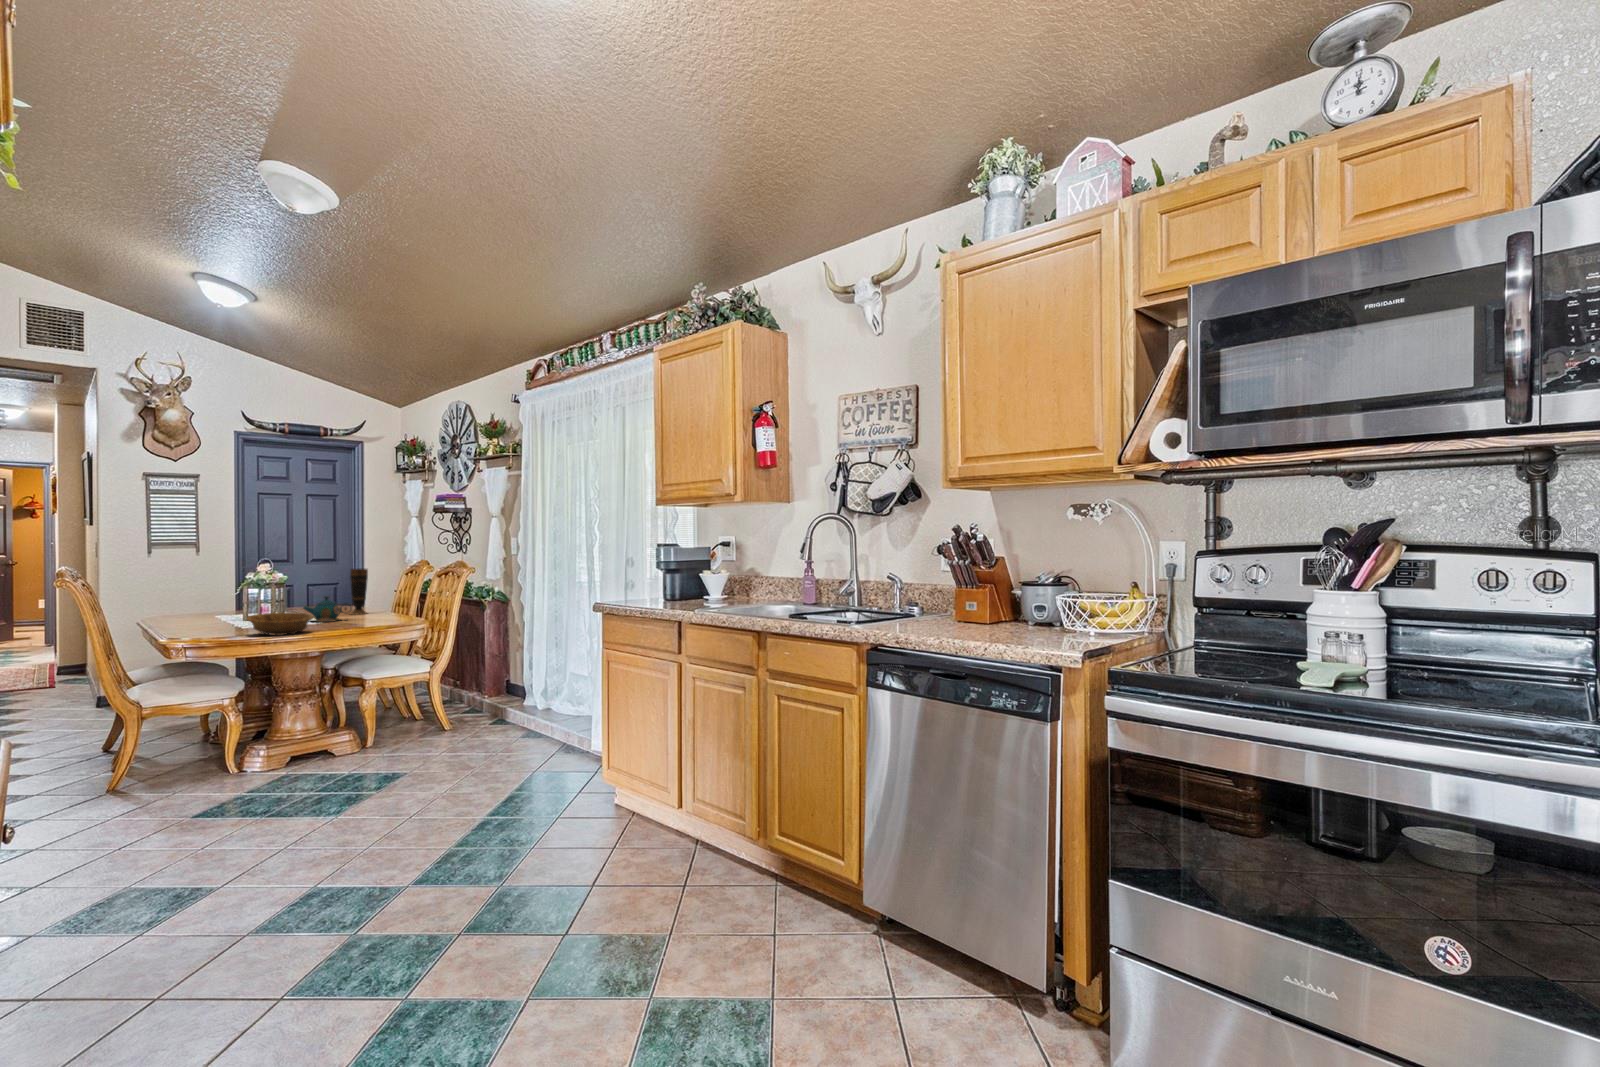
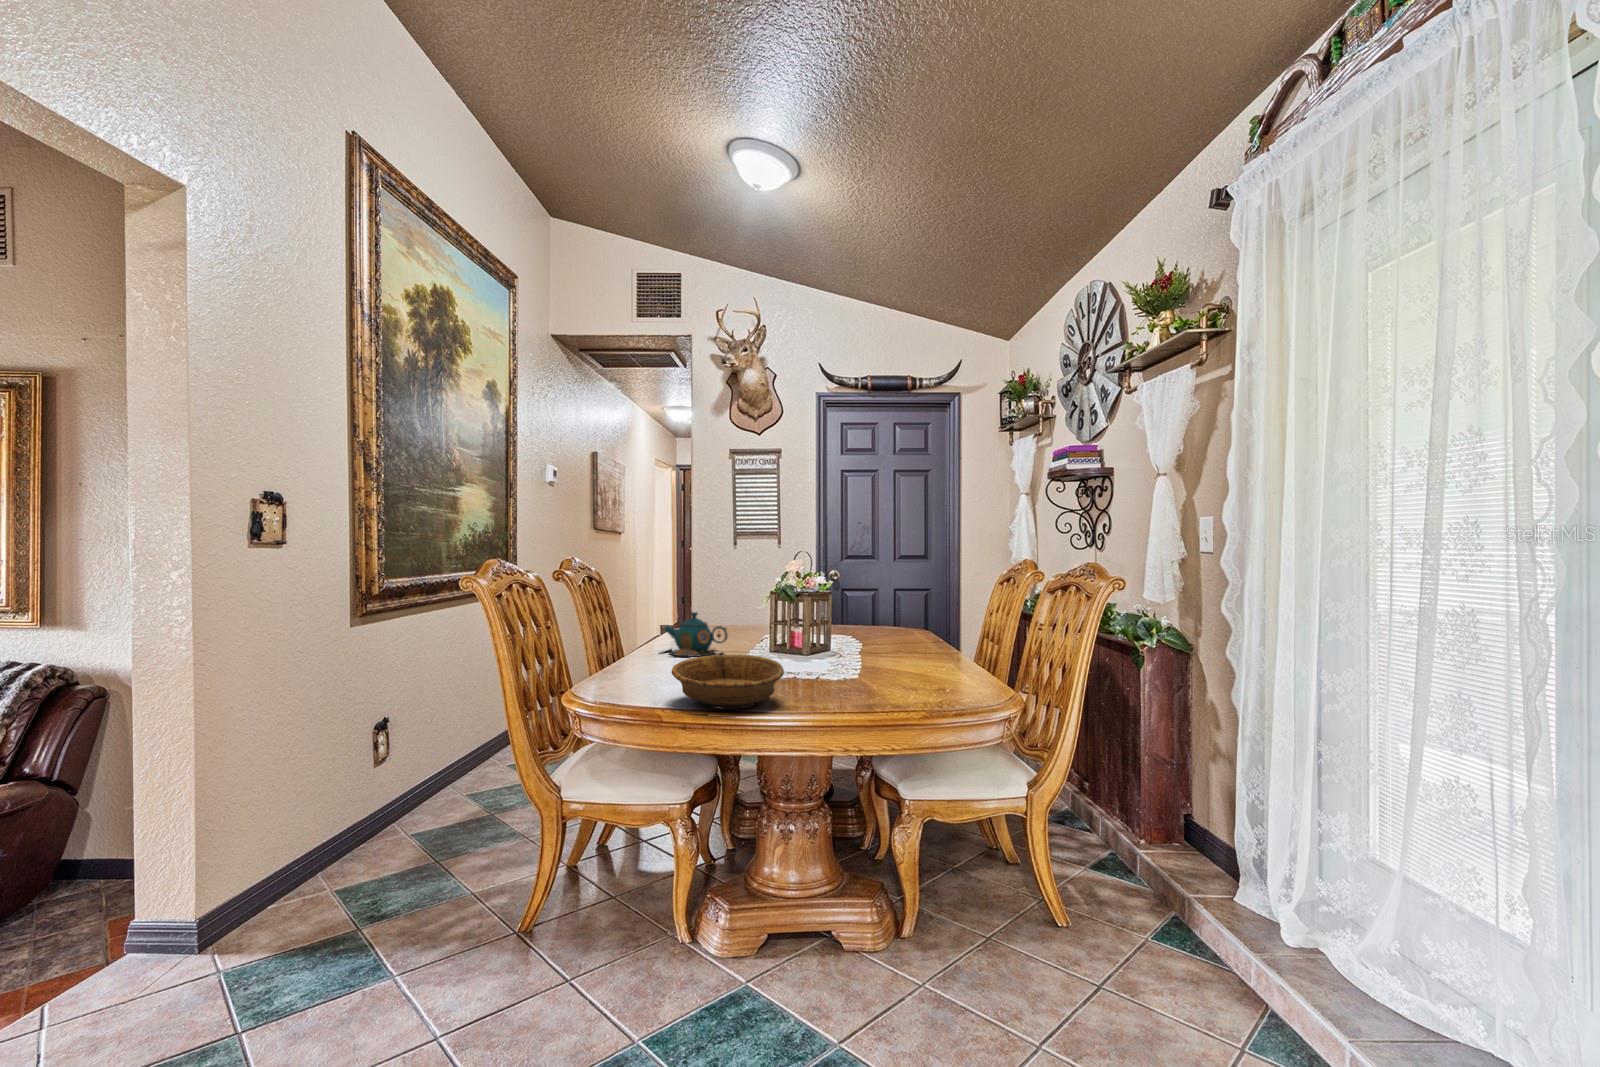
vase: present [350,569,368,615] -> none [907,571,936,651]
teapot: present [303,596,352,622] -> present [664,612,728,657]

